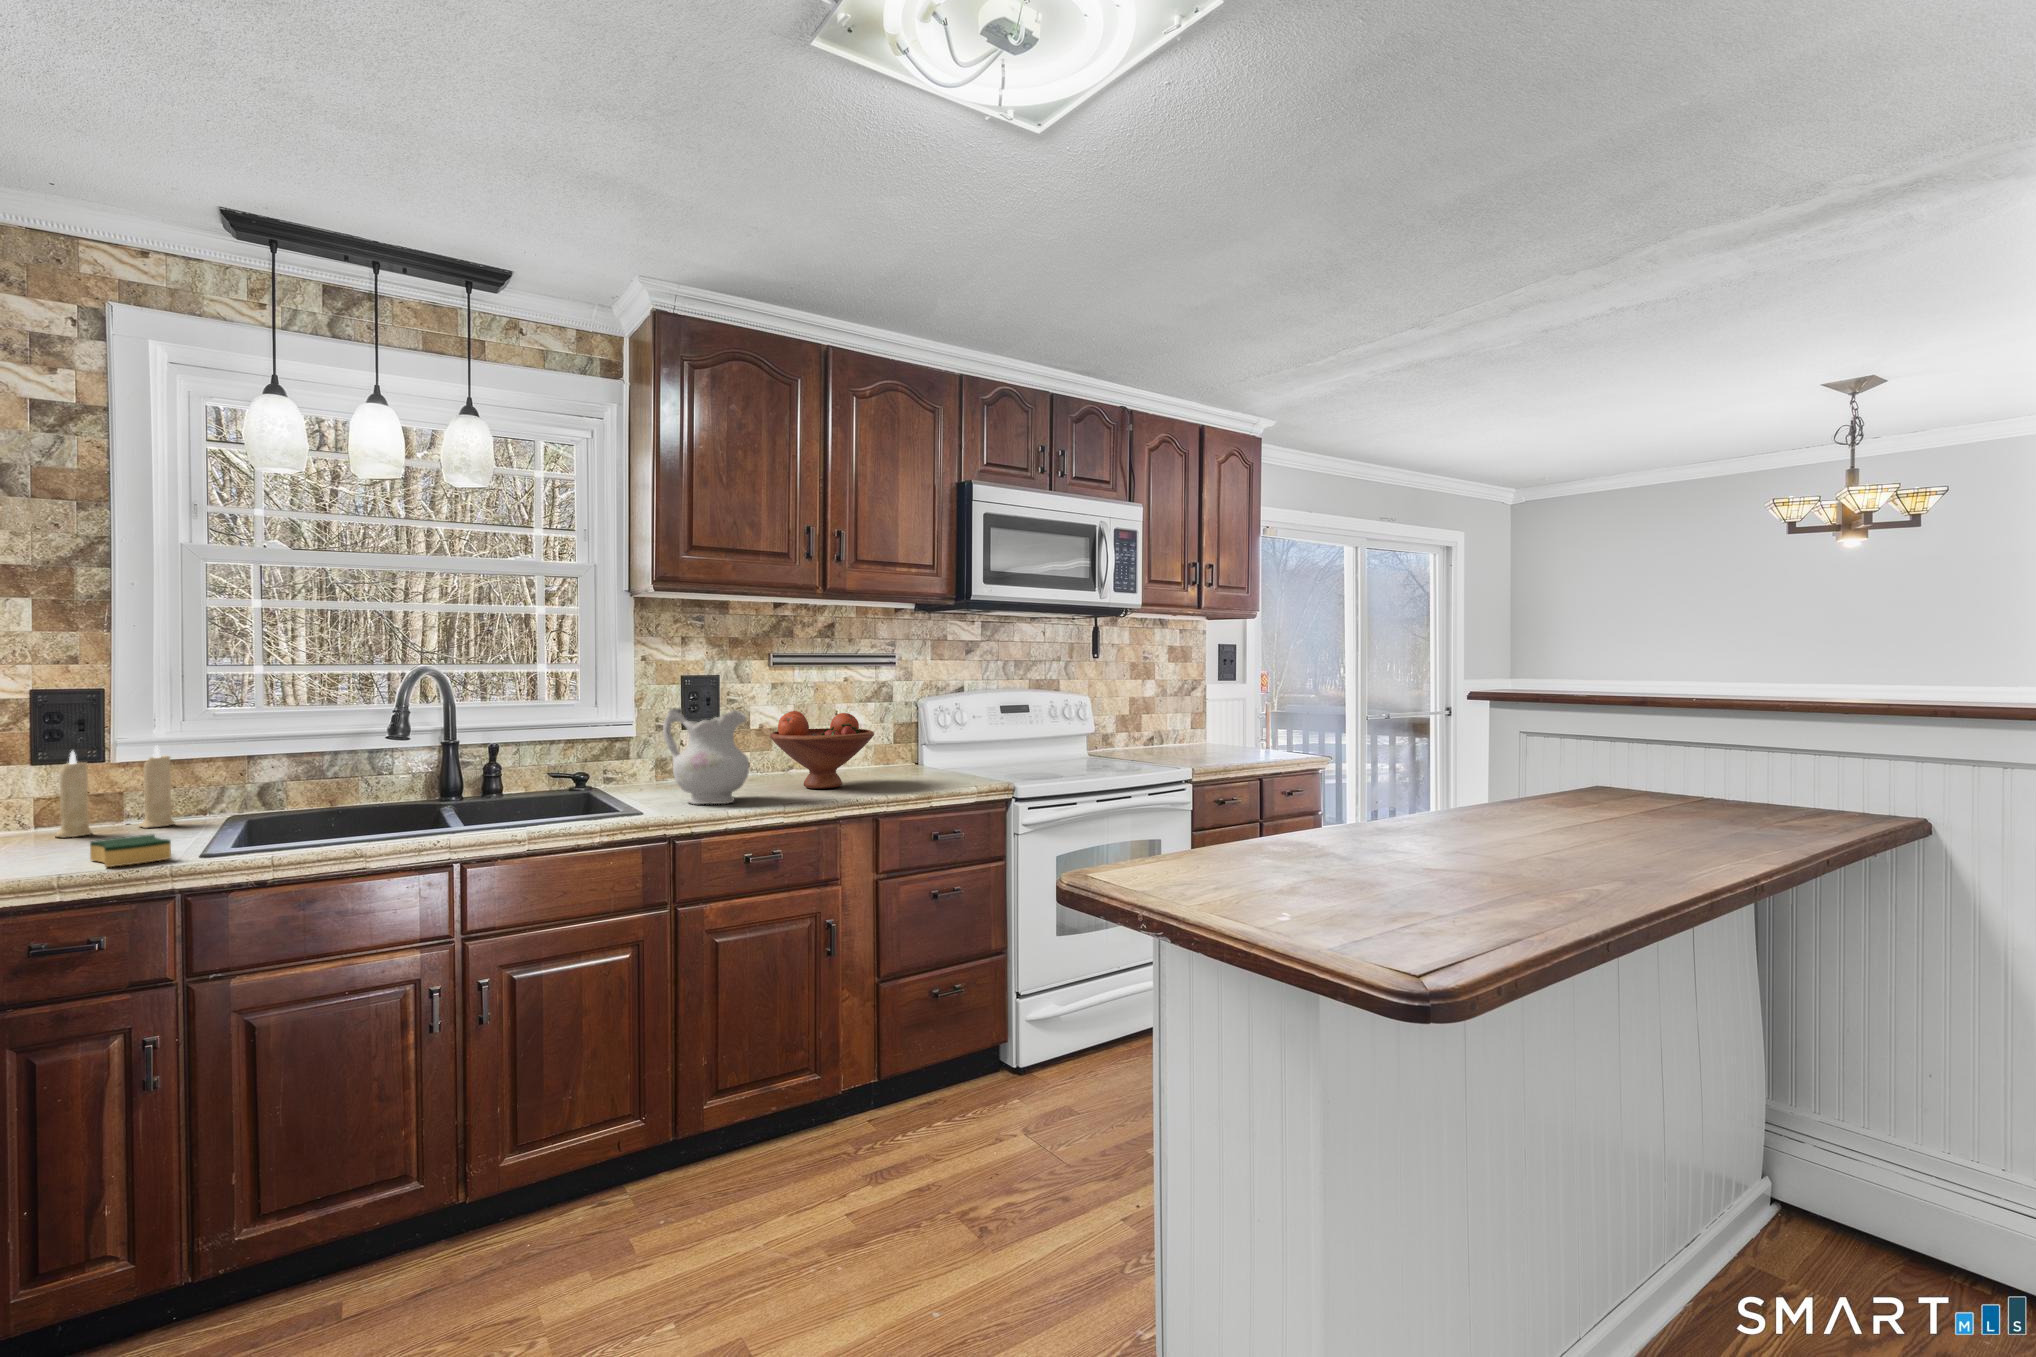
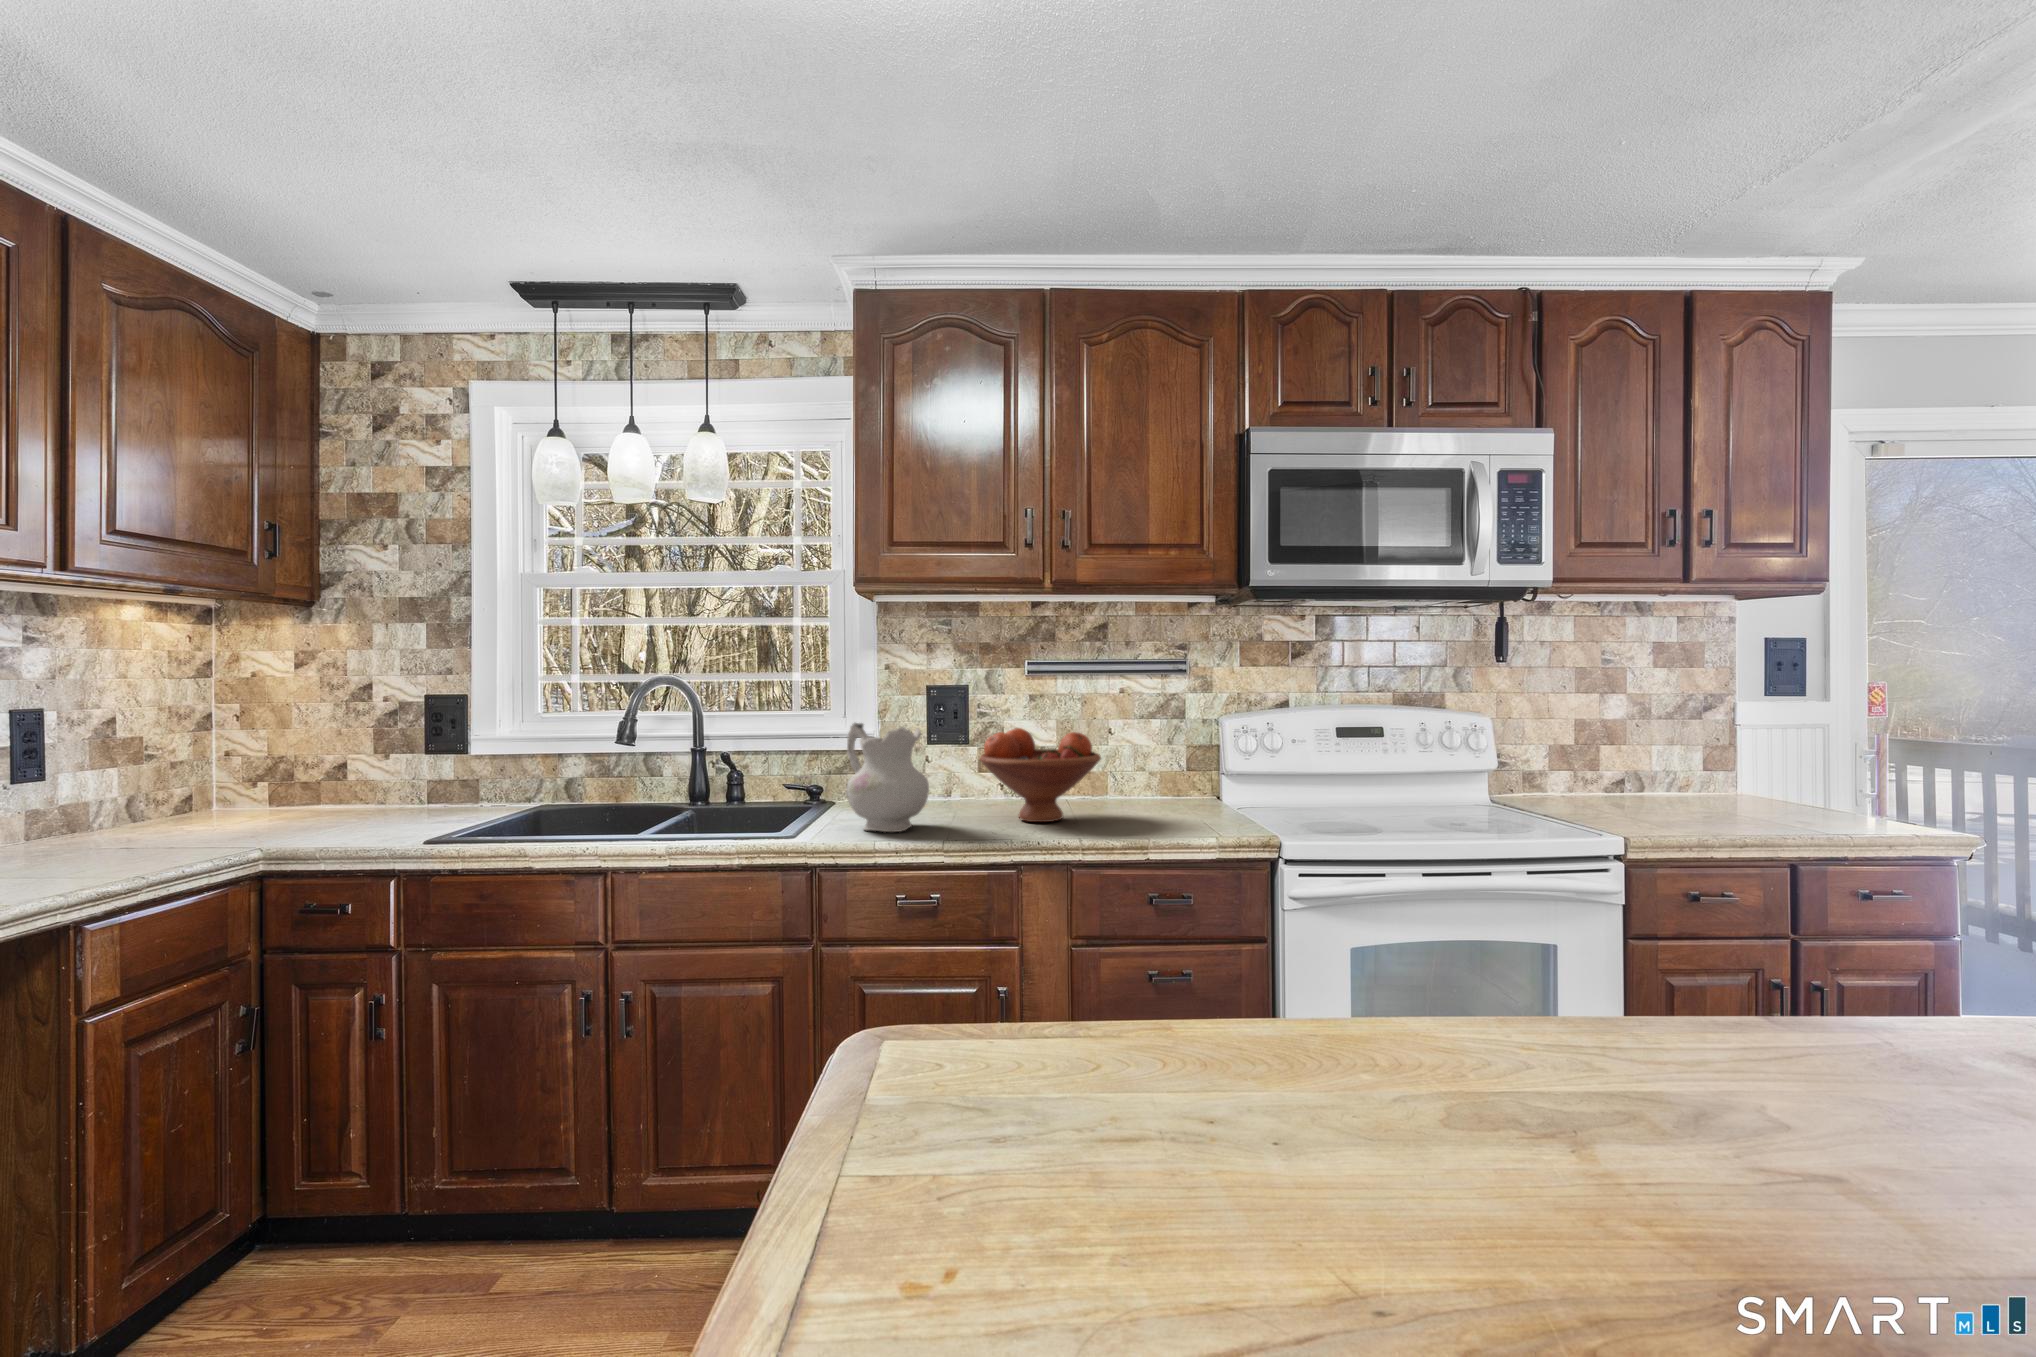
candle: present [55,746,175,837] -> none [412,741,497,815]
sponge: present [90,834,171,867] -> none [353,820,413,846]

